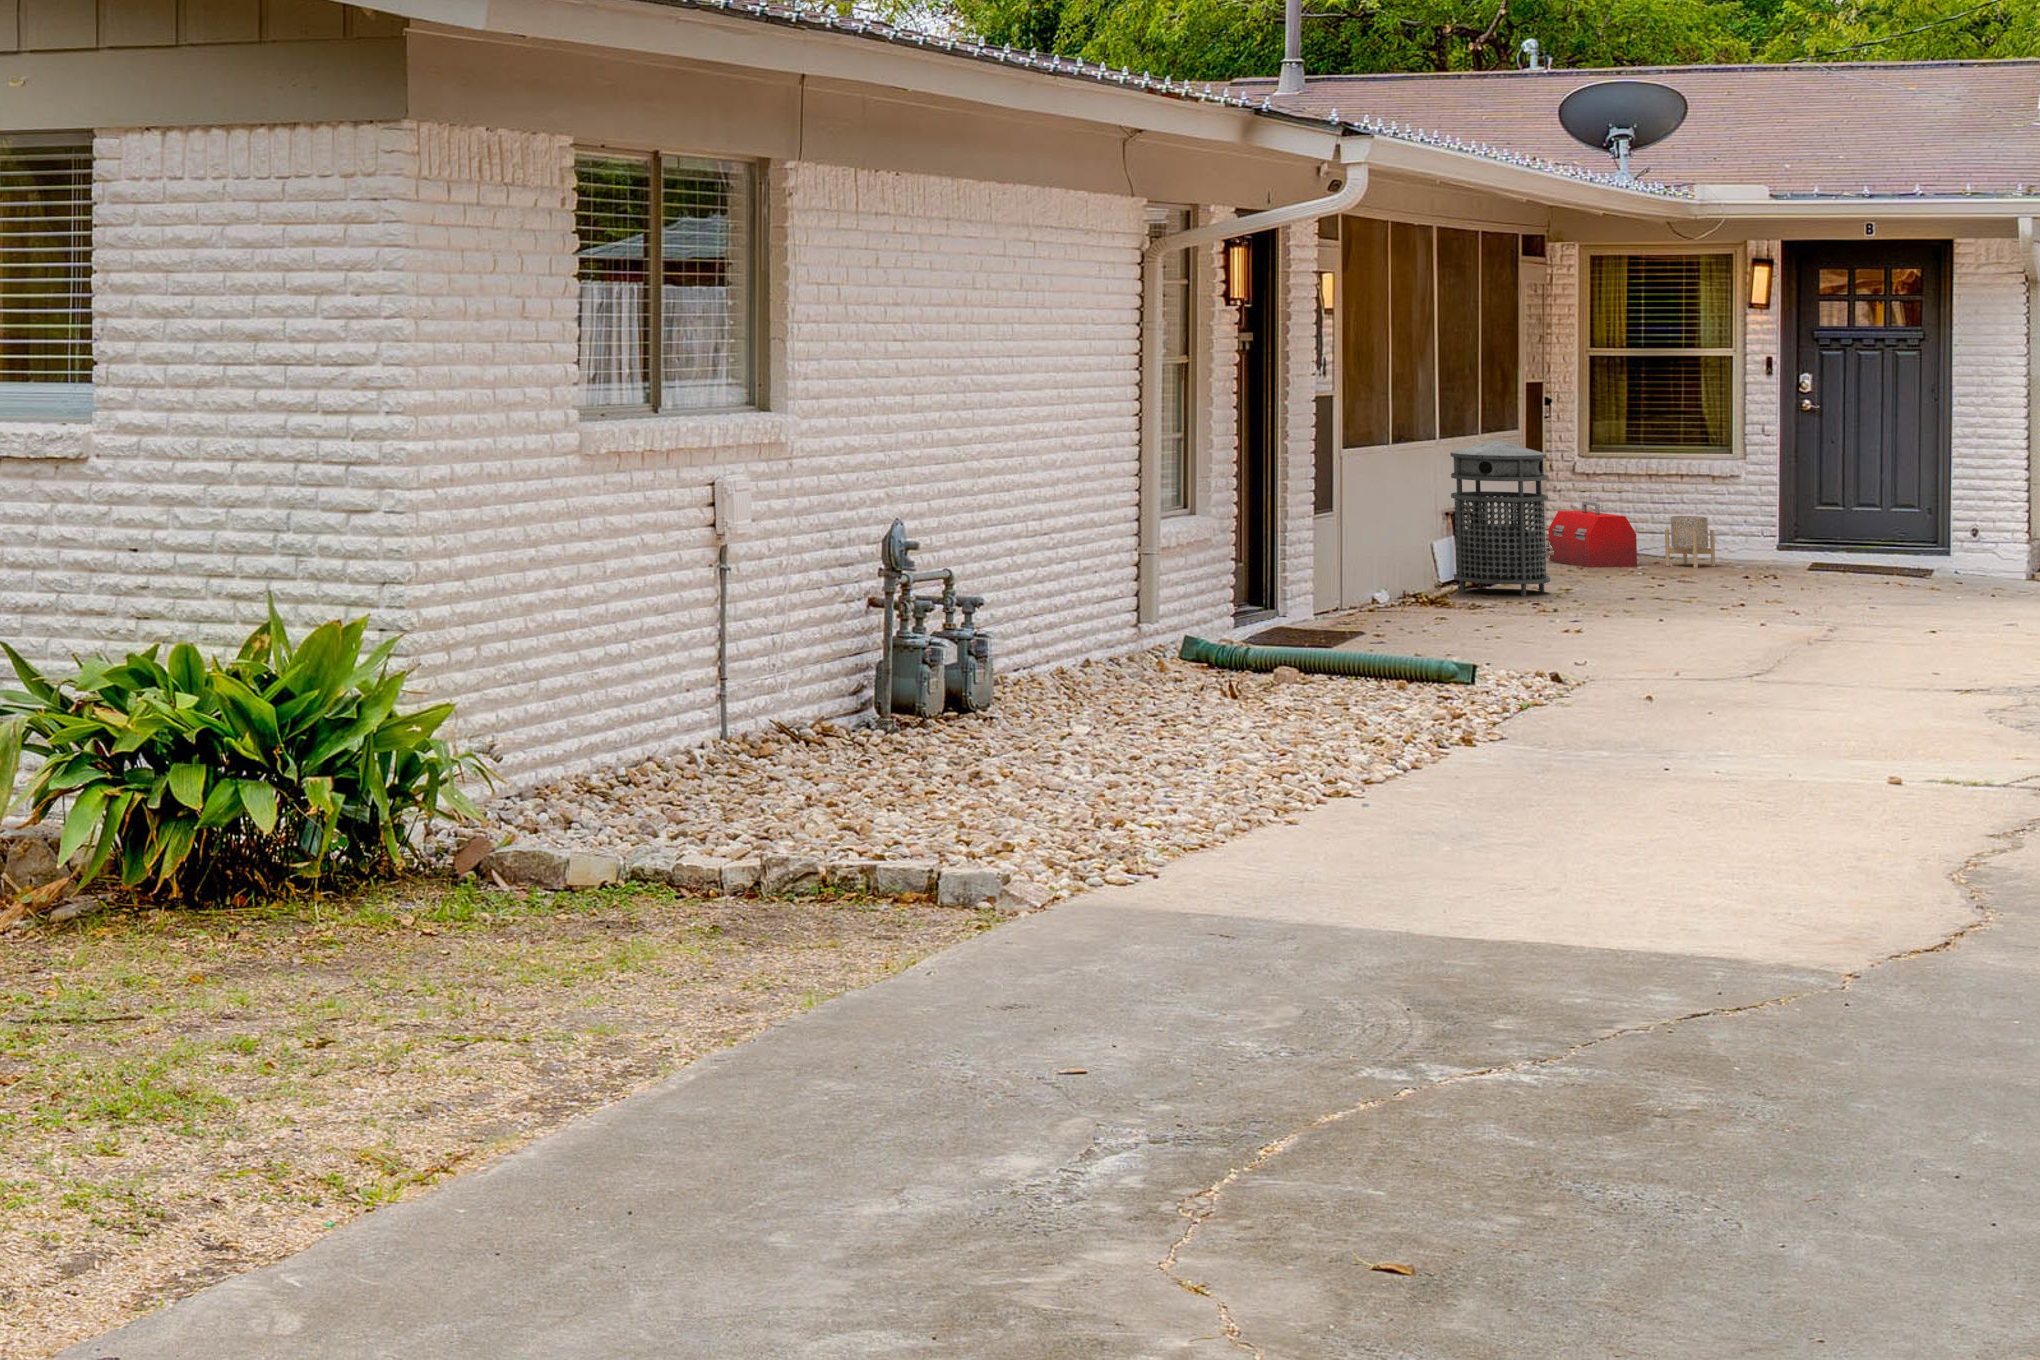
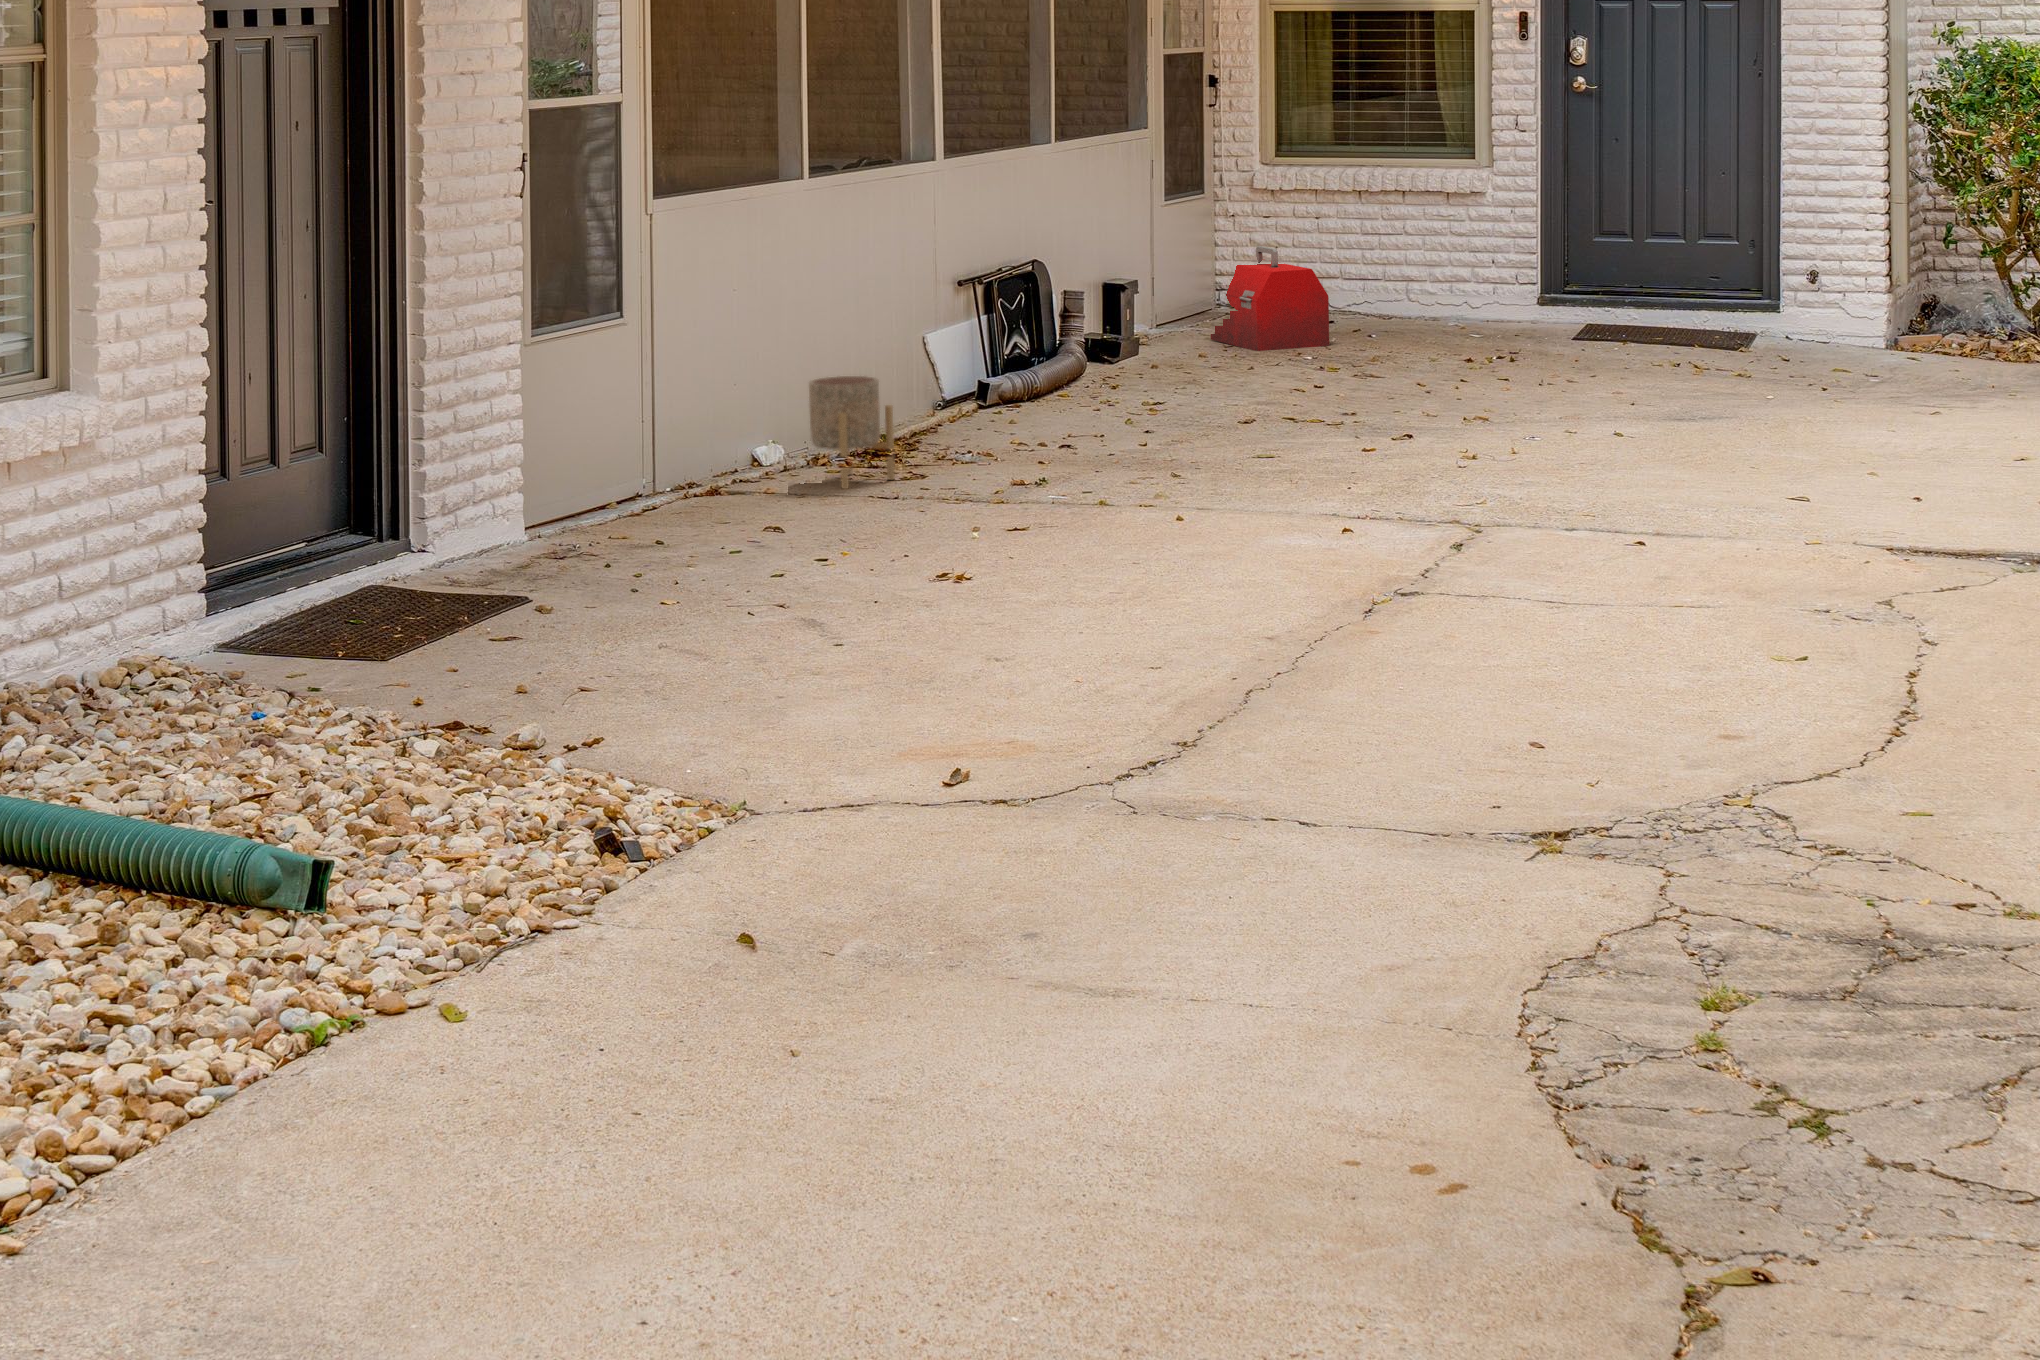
trash can: present [1450,441,1550,596] -> none [971,170,1128,431]
planter: present [1665,516,1715,568] -> present [809,376,895,489]

